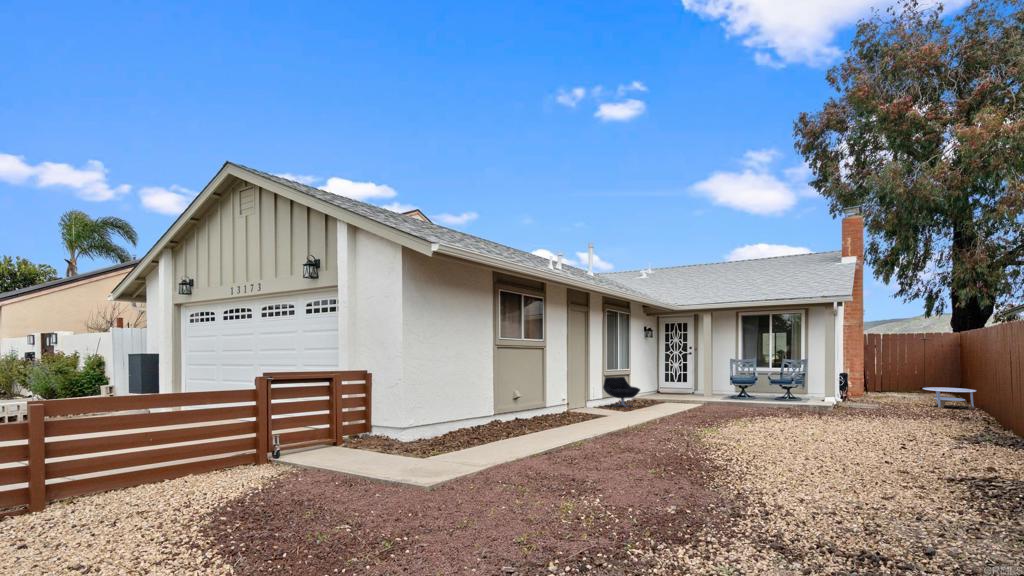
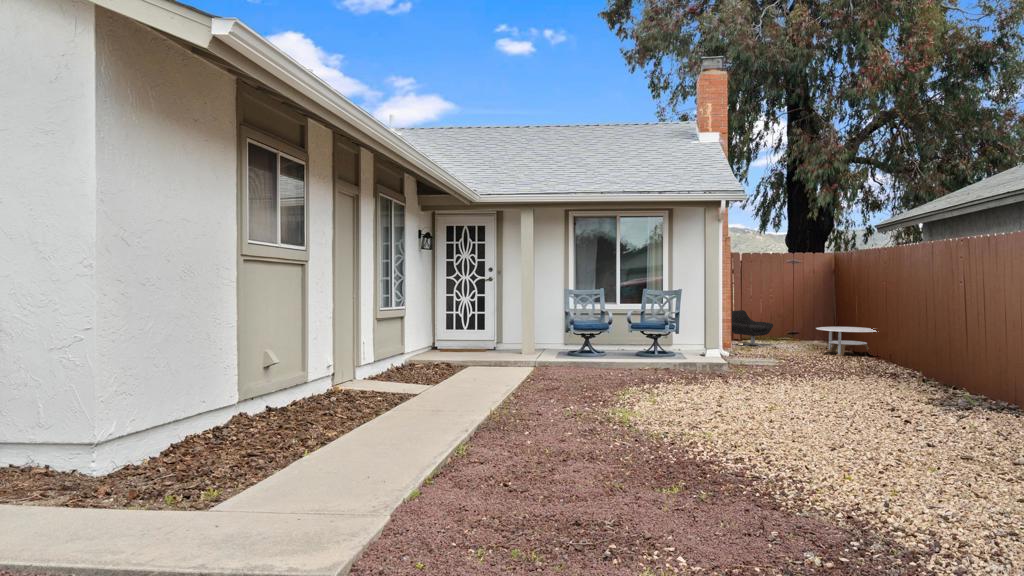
lounge chair: present [603,377,640,406] -> present [732,310,773,346]

